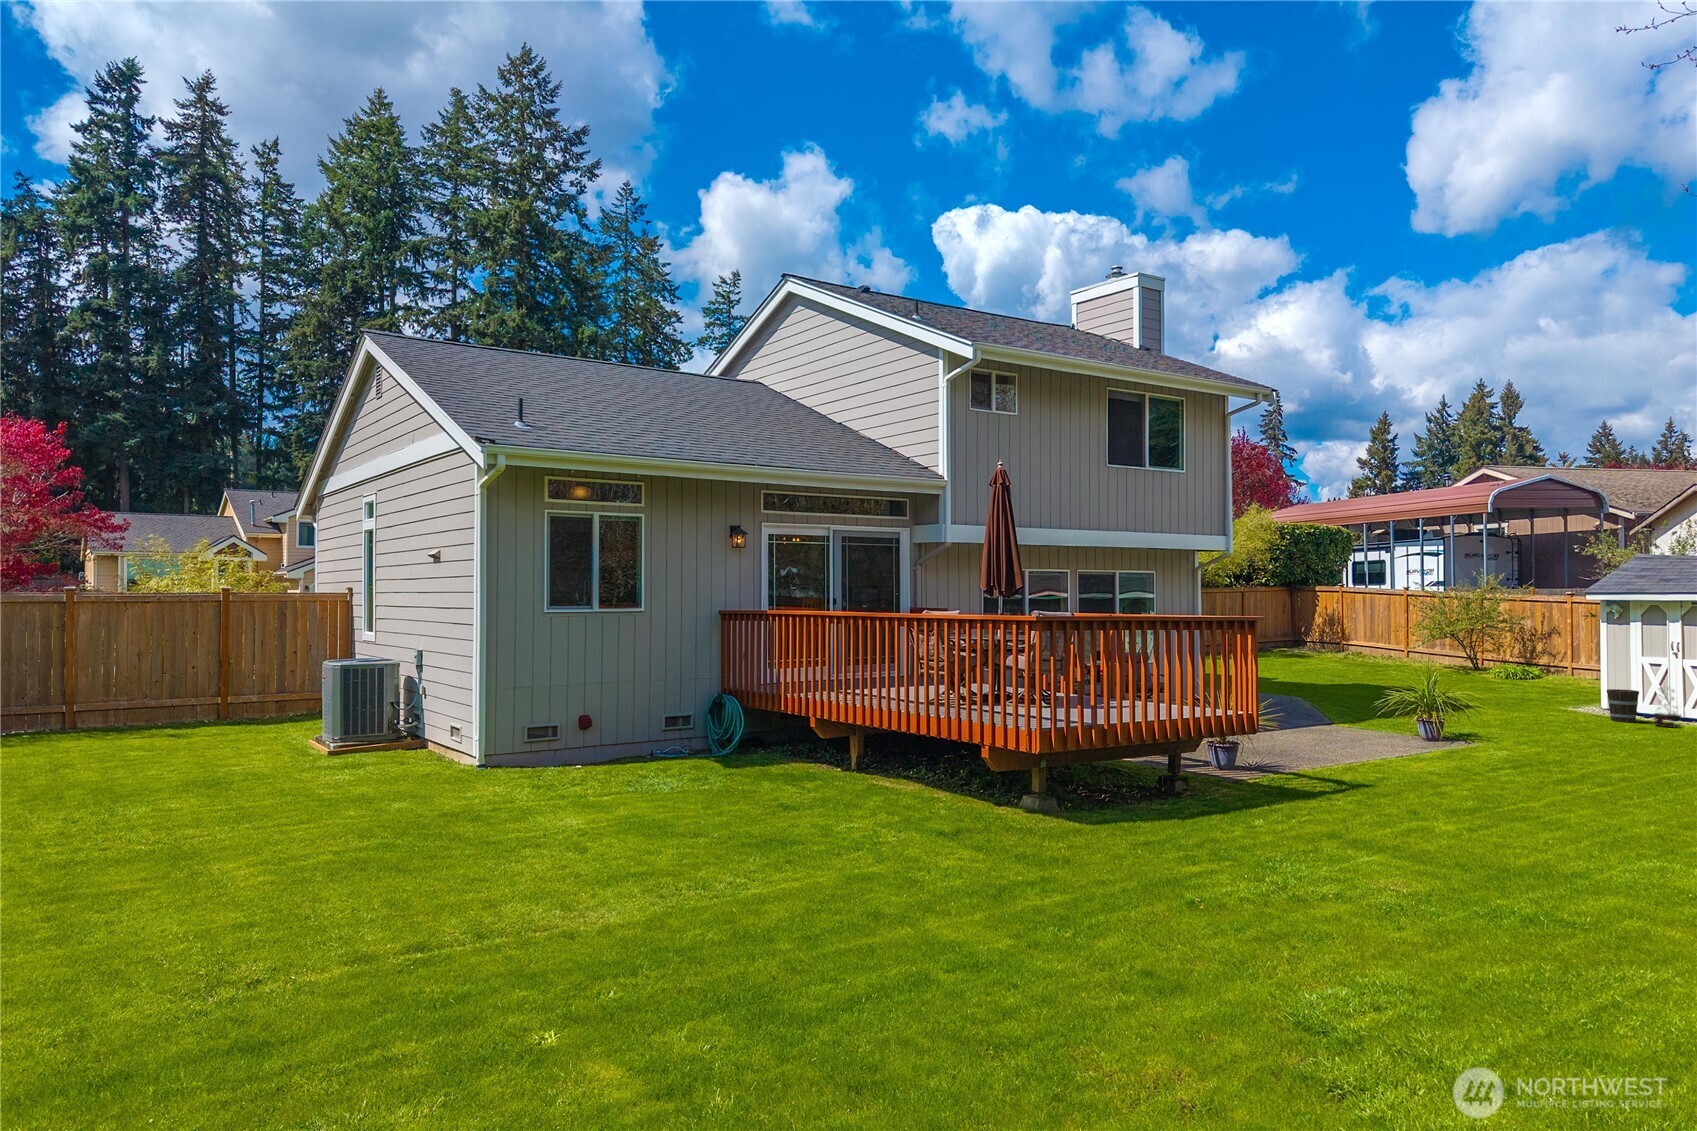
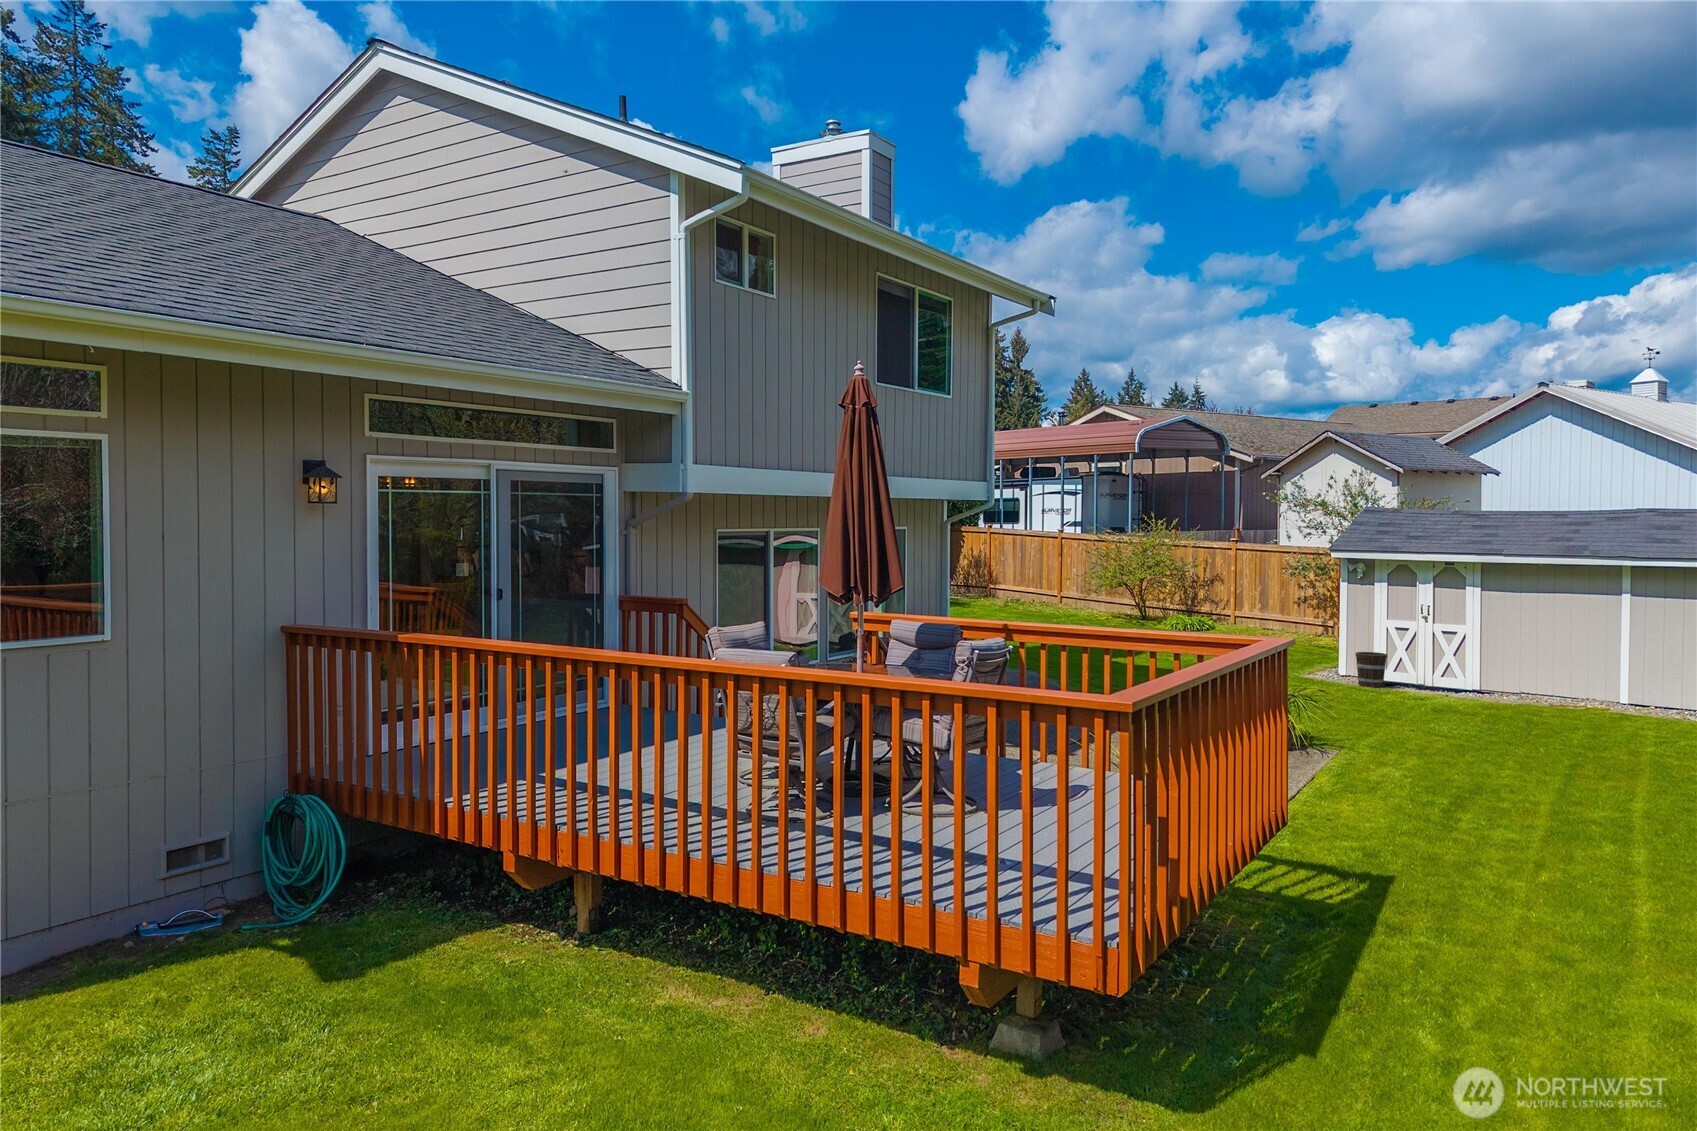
decorative plant: present [1654,688,1681,727] -> none [1405,649,1432,692]

